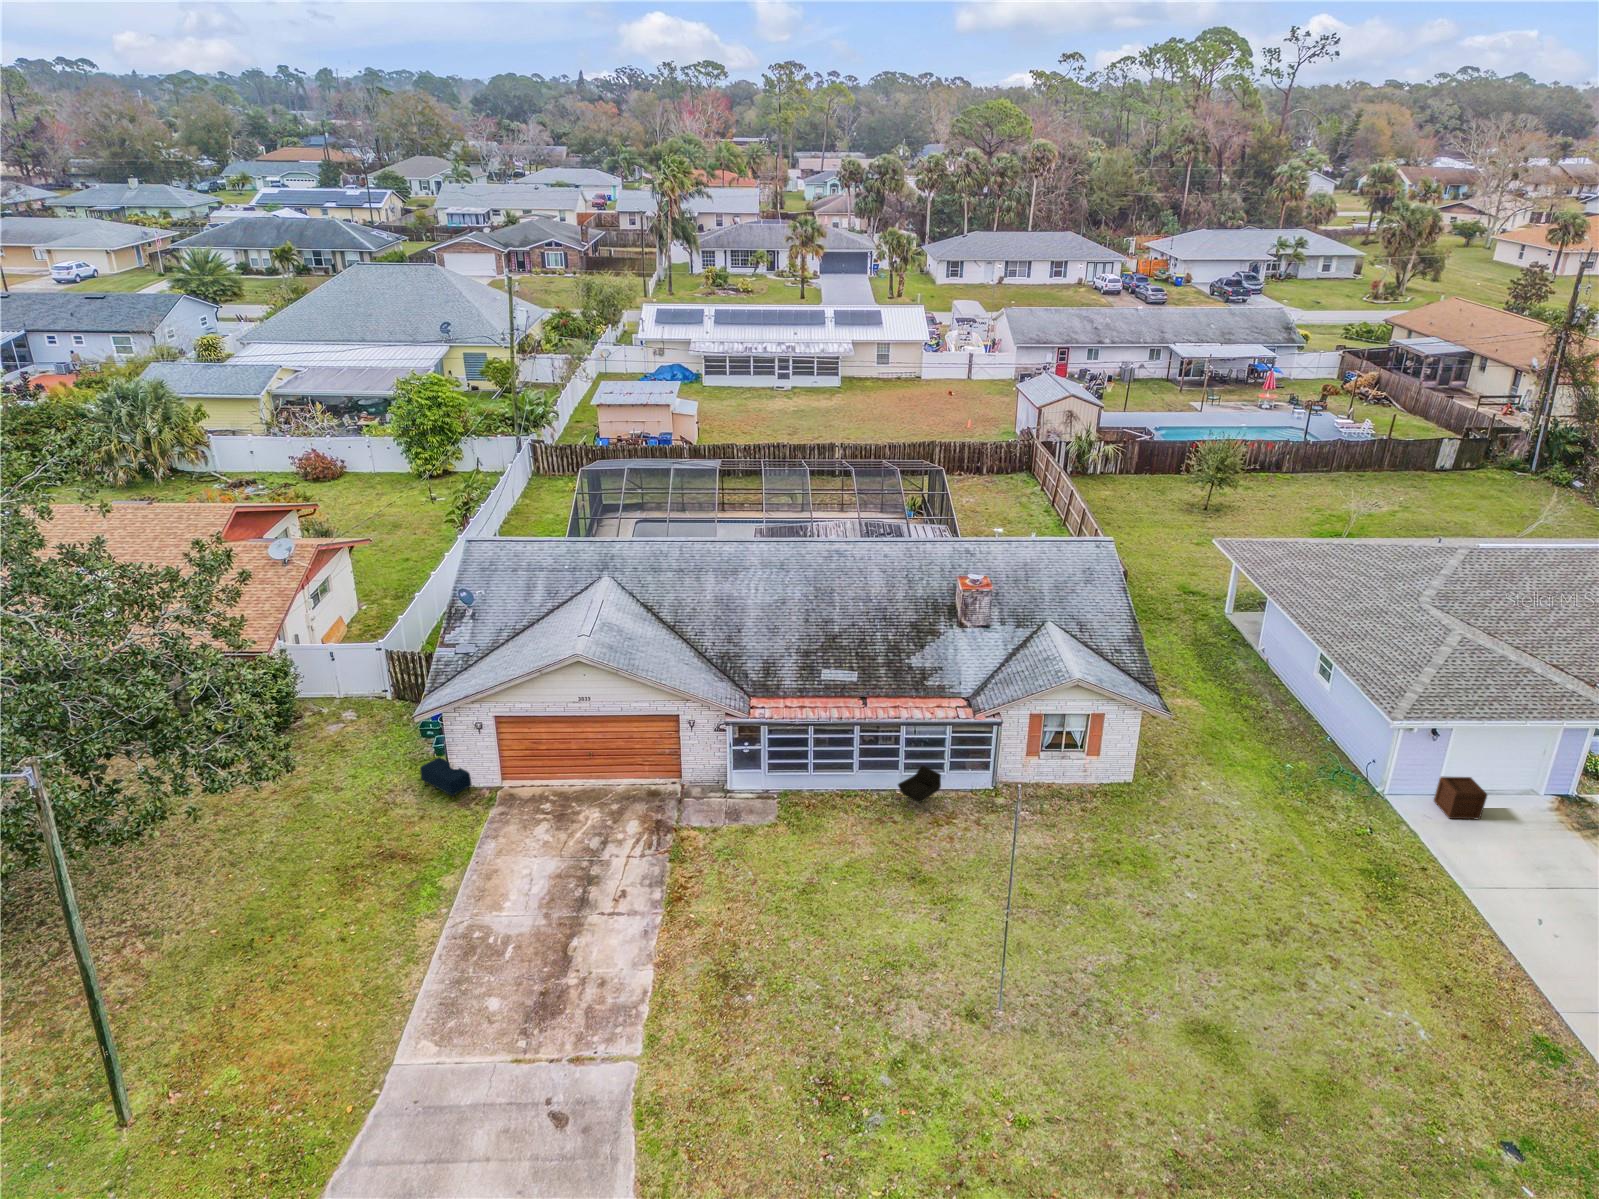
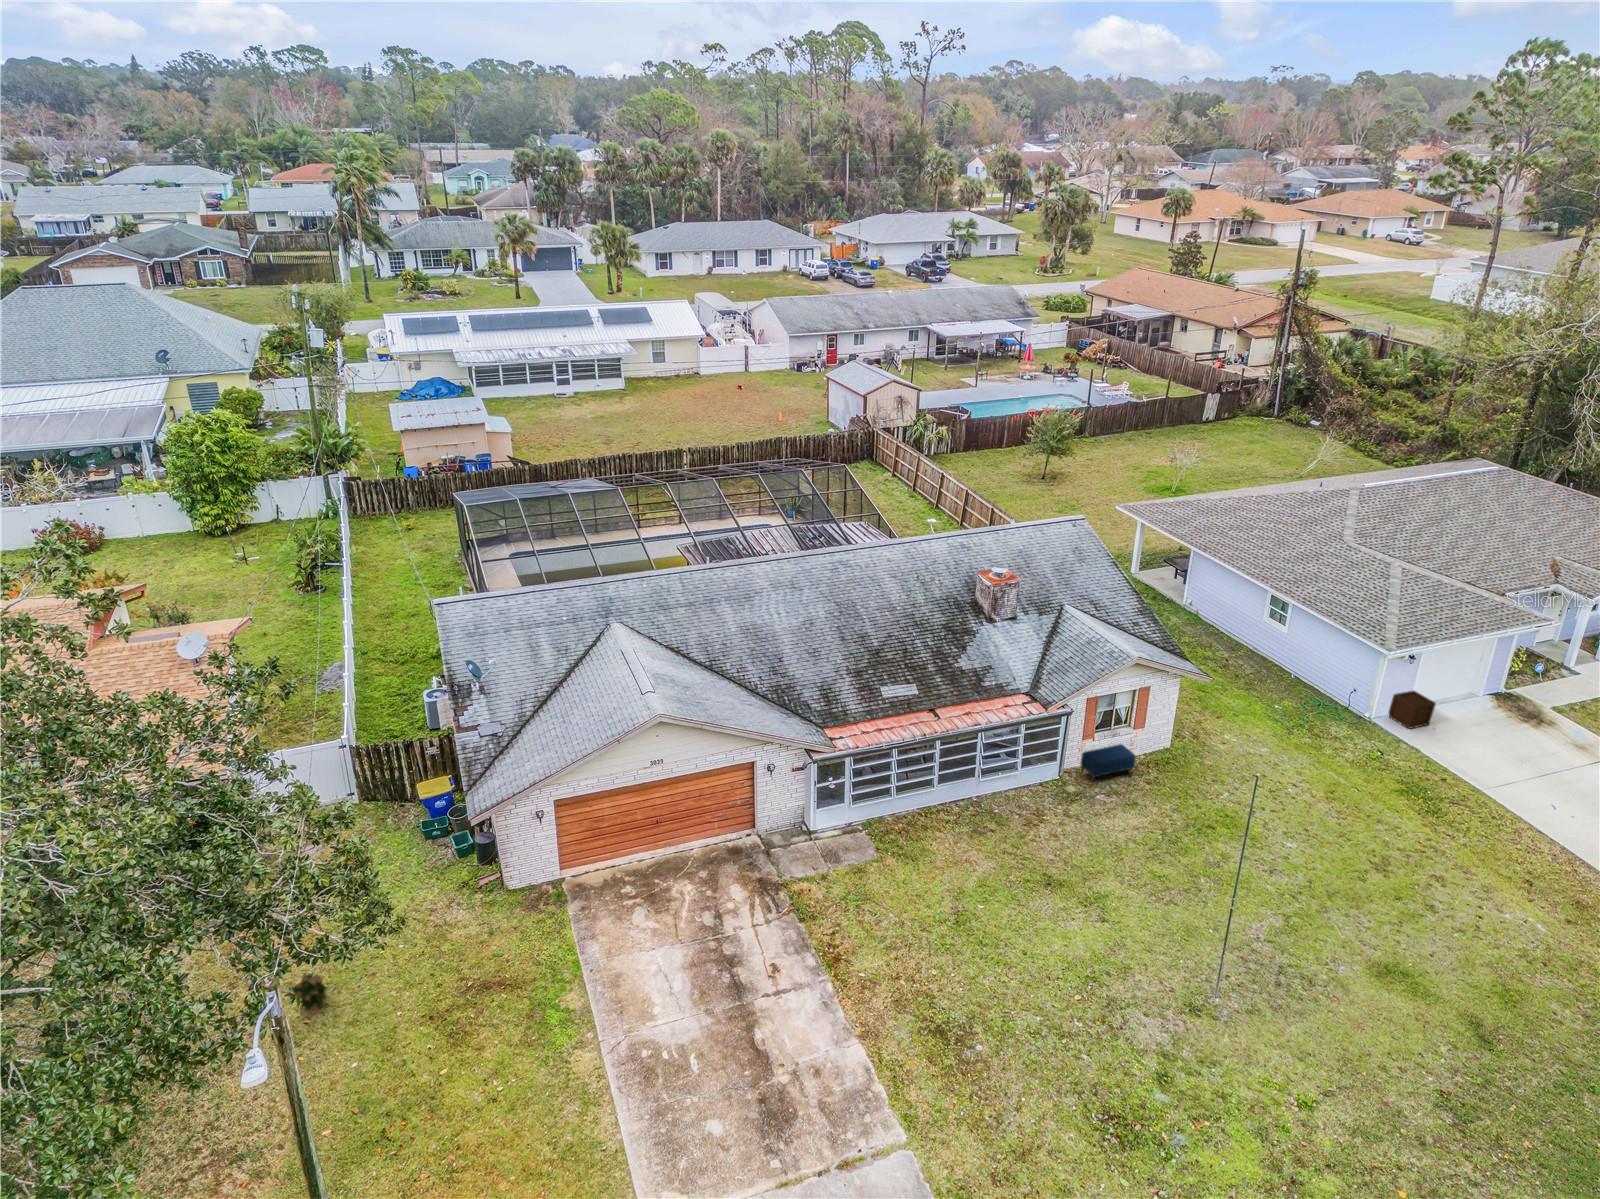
bench: present [420,758,472,801] -> present [1081,744,1136,781]
lounge chair: present [898,765,941,807] -> none [981,767,1022,816]
decorative plant: none [255,806,283,838] -> present [293,974,329,1014]

